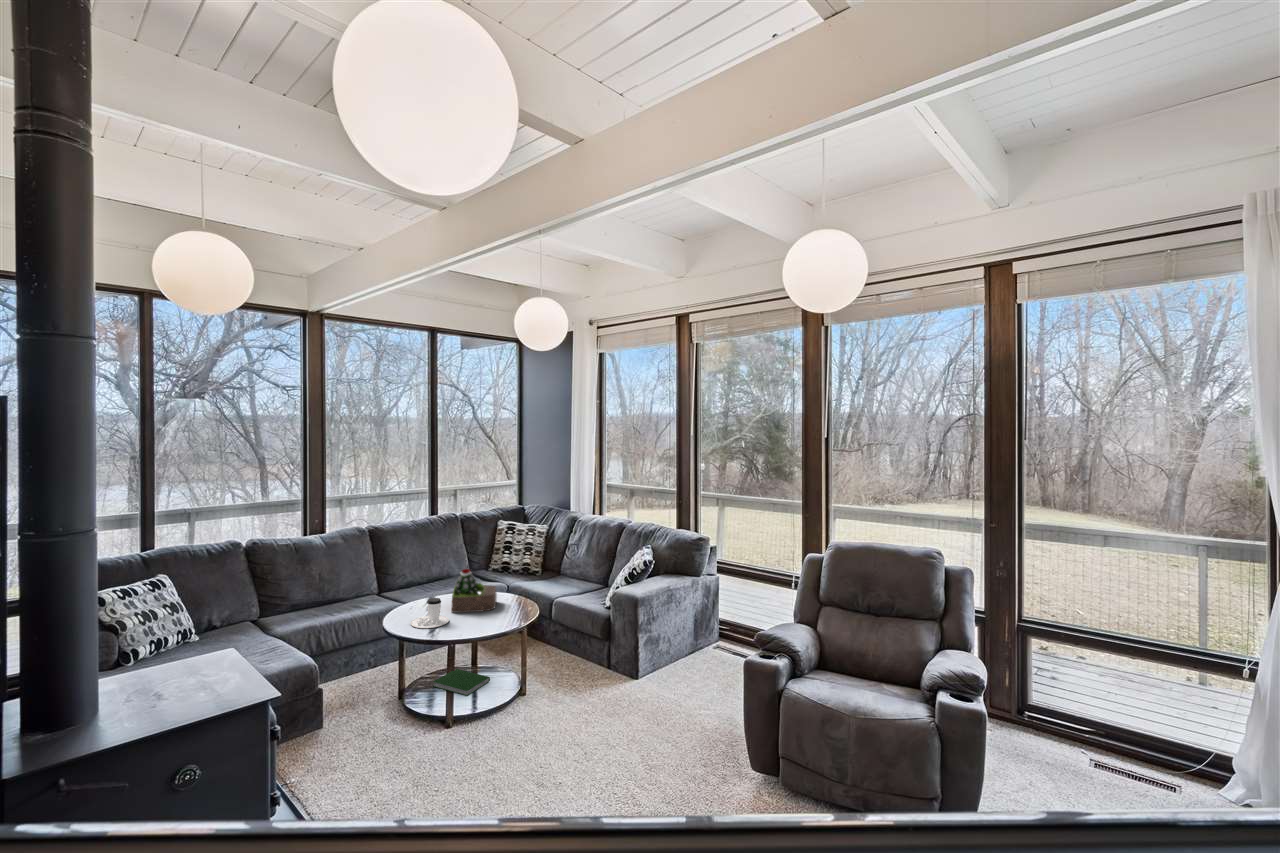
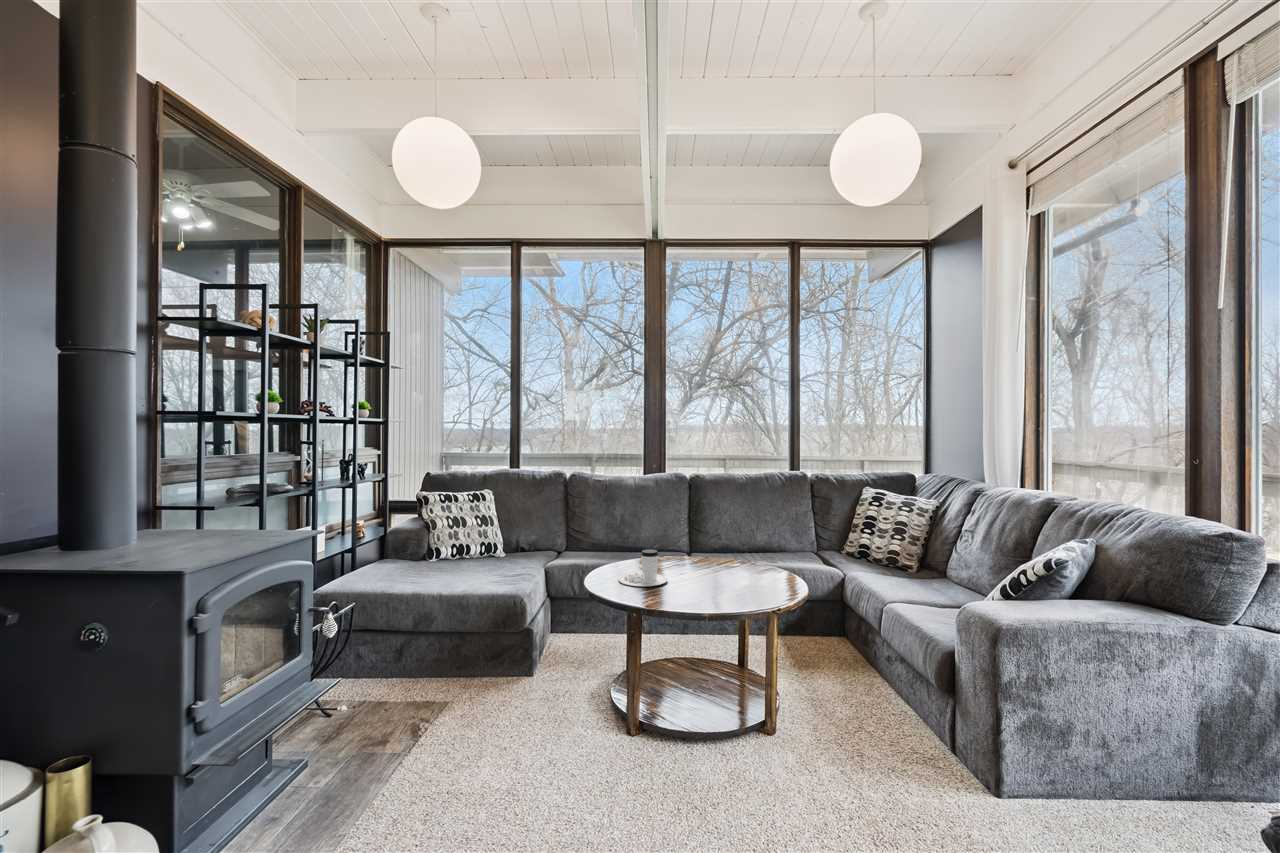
succulent plant: present [451,569,497,613] -> none [687,523,763,587]
hardcover book: present [433,669,490,696] -> none [665,661,732,699]

